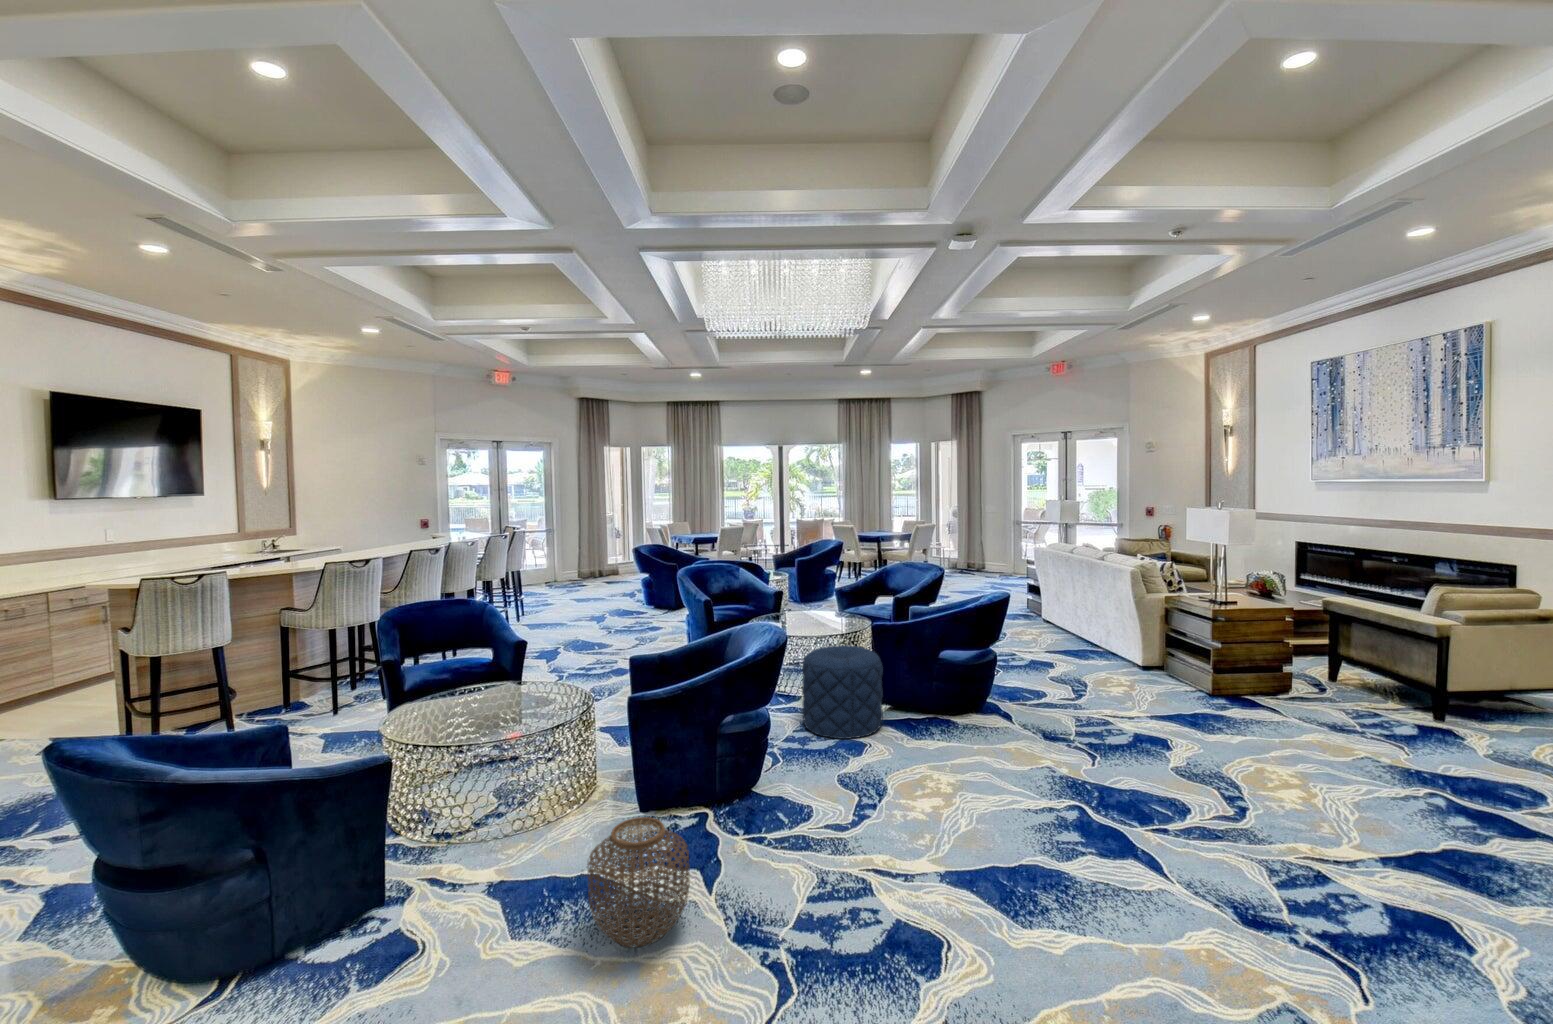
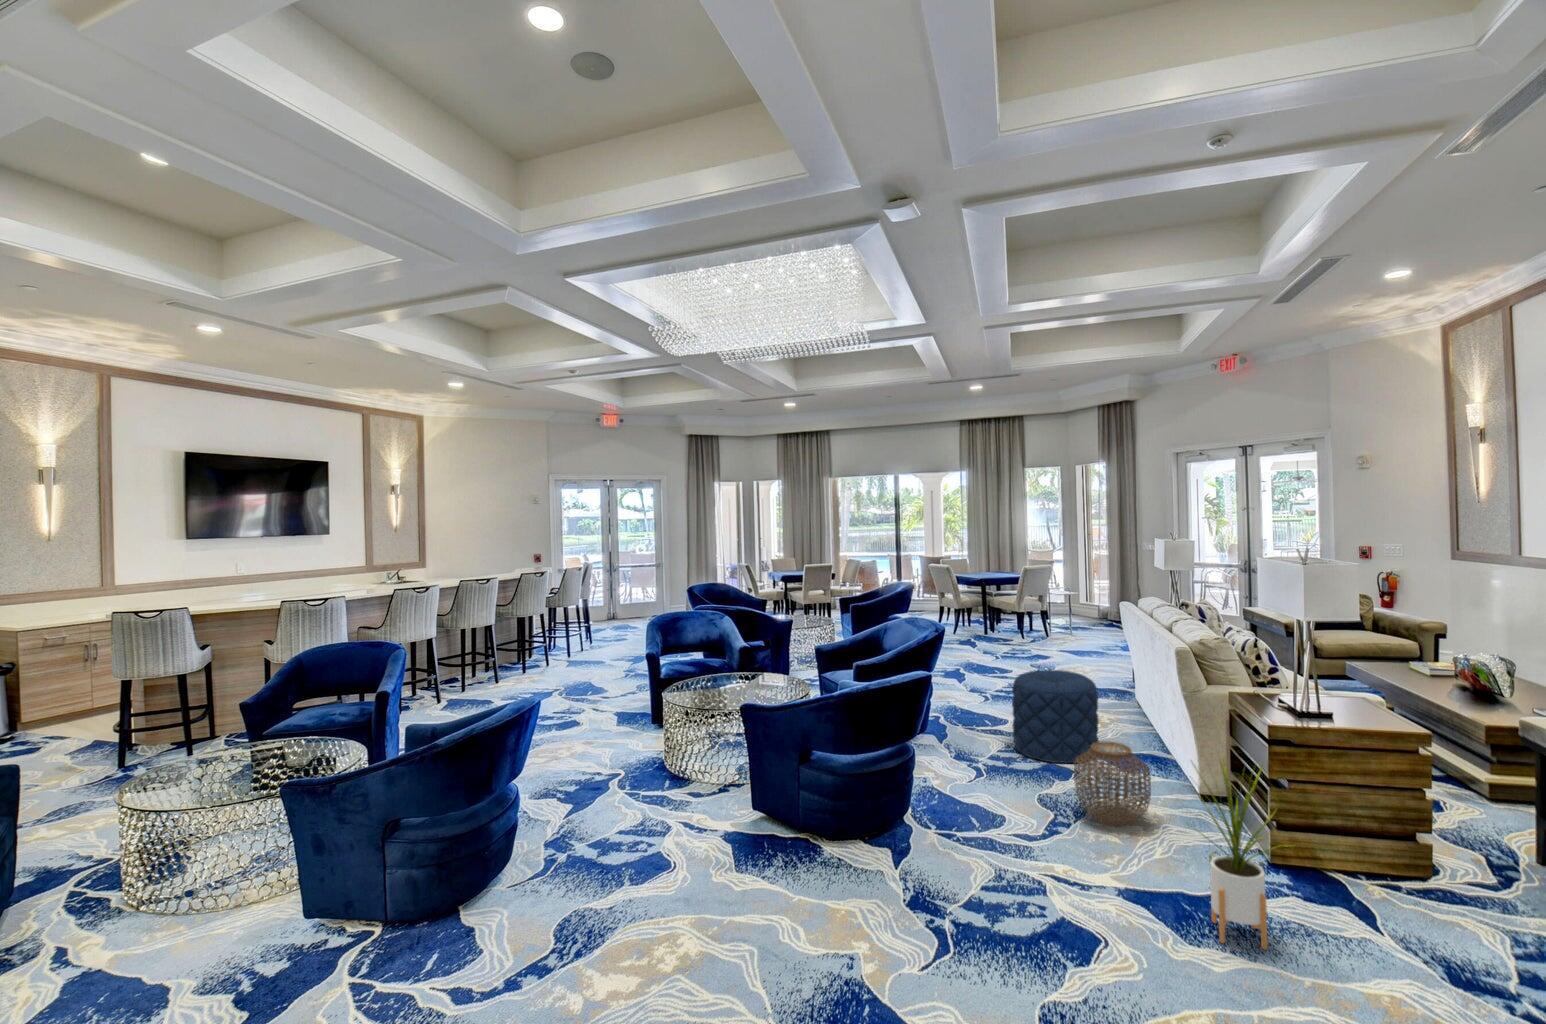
house plant: none [1007,719,1117,919] -> present [1191,756,1281,950]
woven basket: present [588,817,690,947] -> present [1074,742,1151,827]

